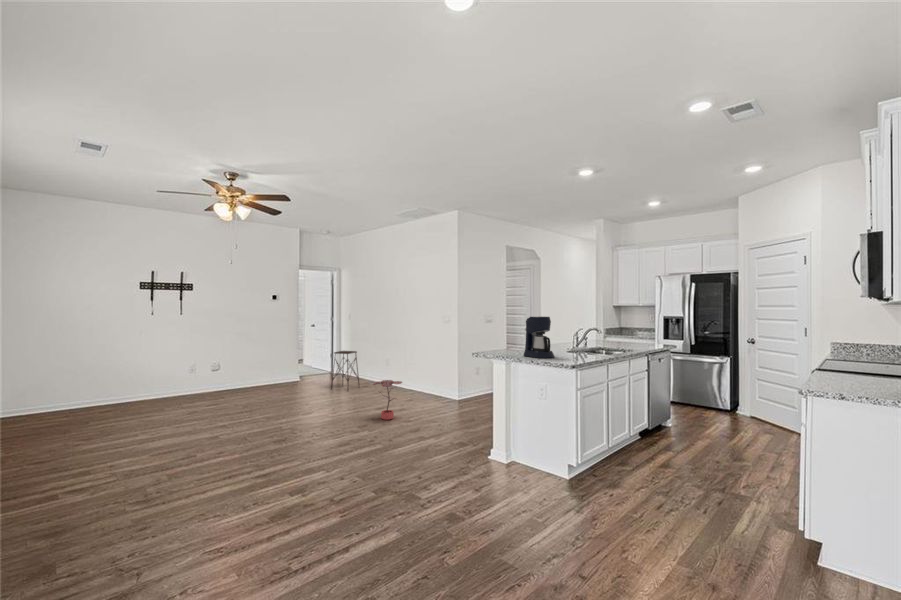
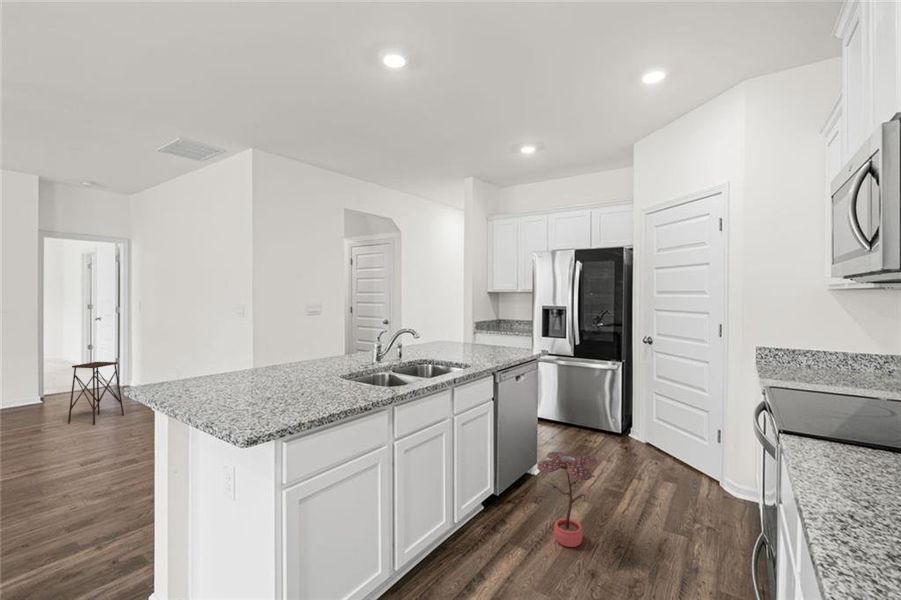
coffee maker: present [523,316,554,358] -> none [216,318,278,411]
potted plant: present [373,380,402,420] -> present [538,452,597,547]

